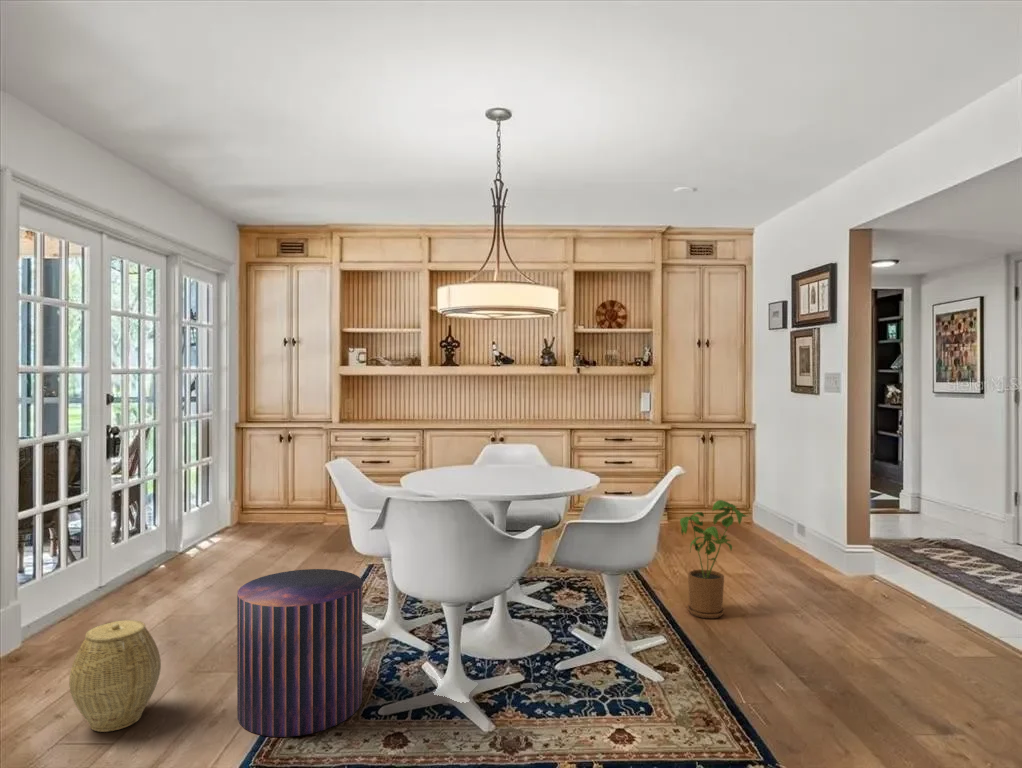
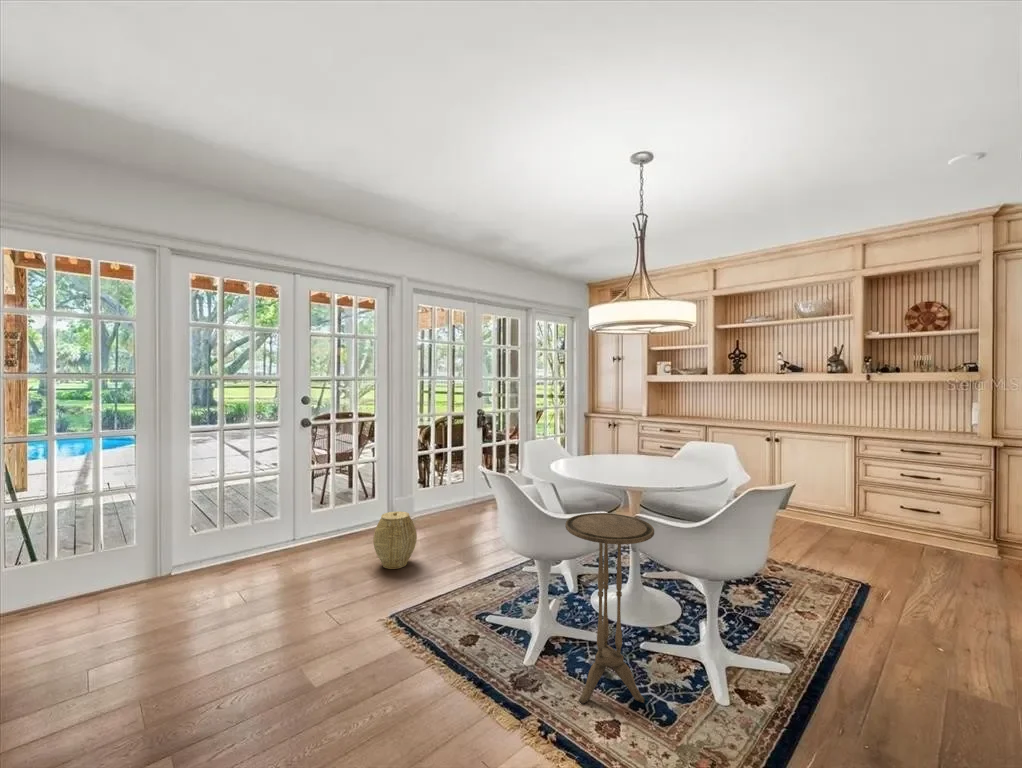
house plant: present [680,500,747,618] -> none [865,534,980,684]
side table: none [535,527,629,734] -> present [565,513,654,704]
pouf: present [237,569,362,737] -> none [425,504,503,611]

